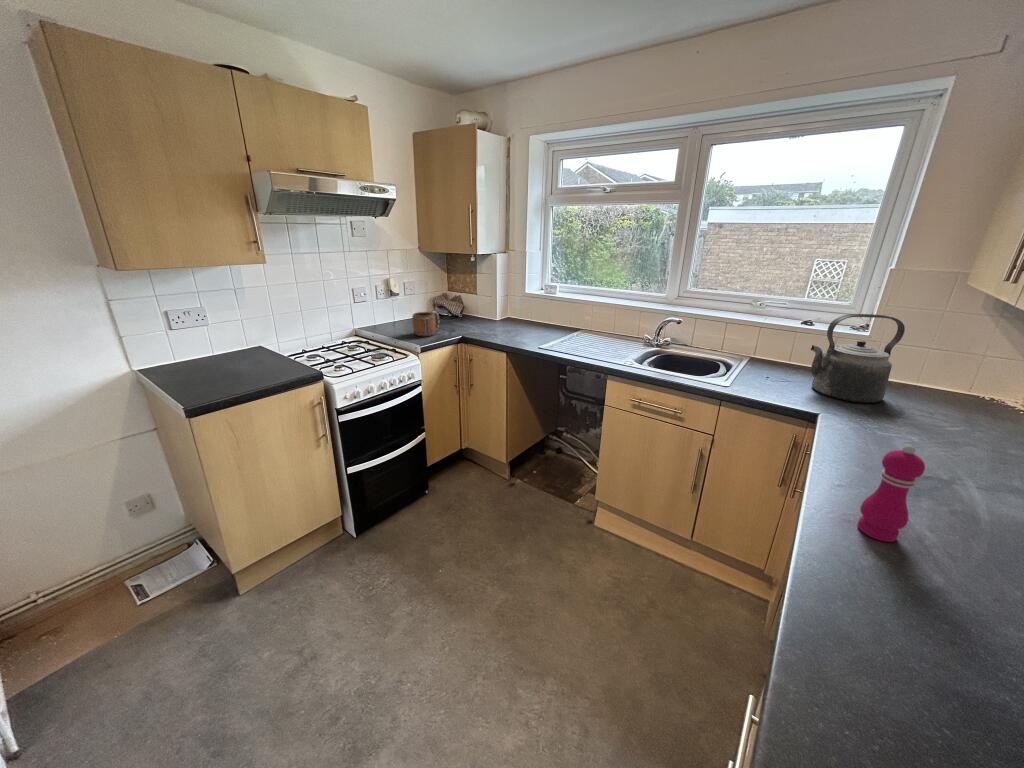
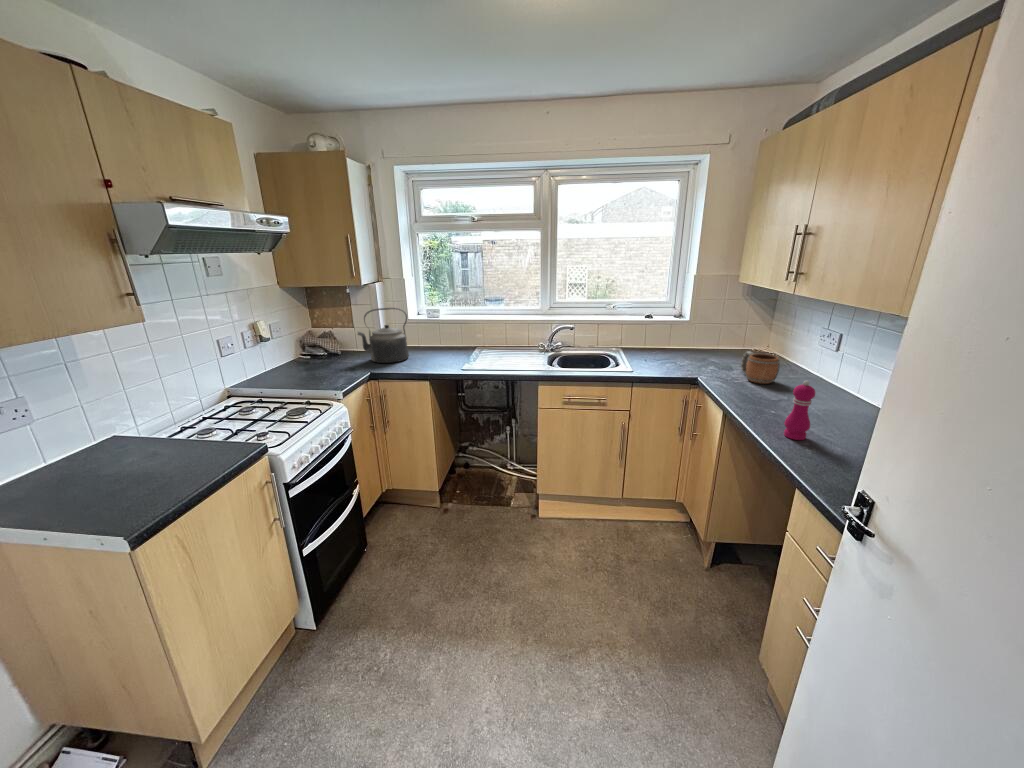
mug: present [412,311,439,336] -> present [741,351,780,384]
kettle: present [811,314,905,403] -> present [358,308,409,363]

